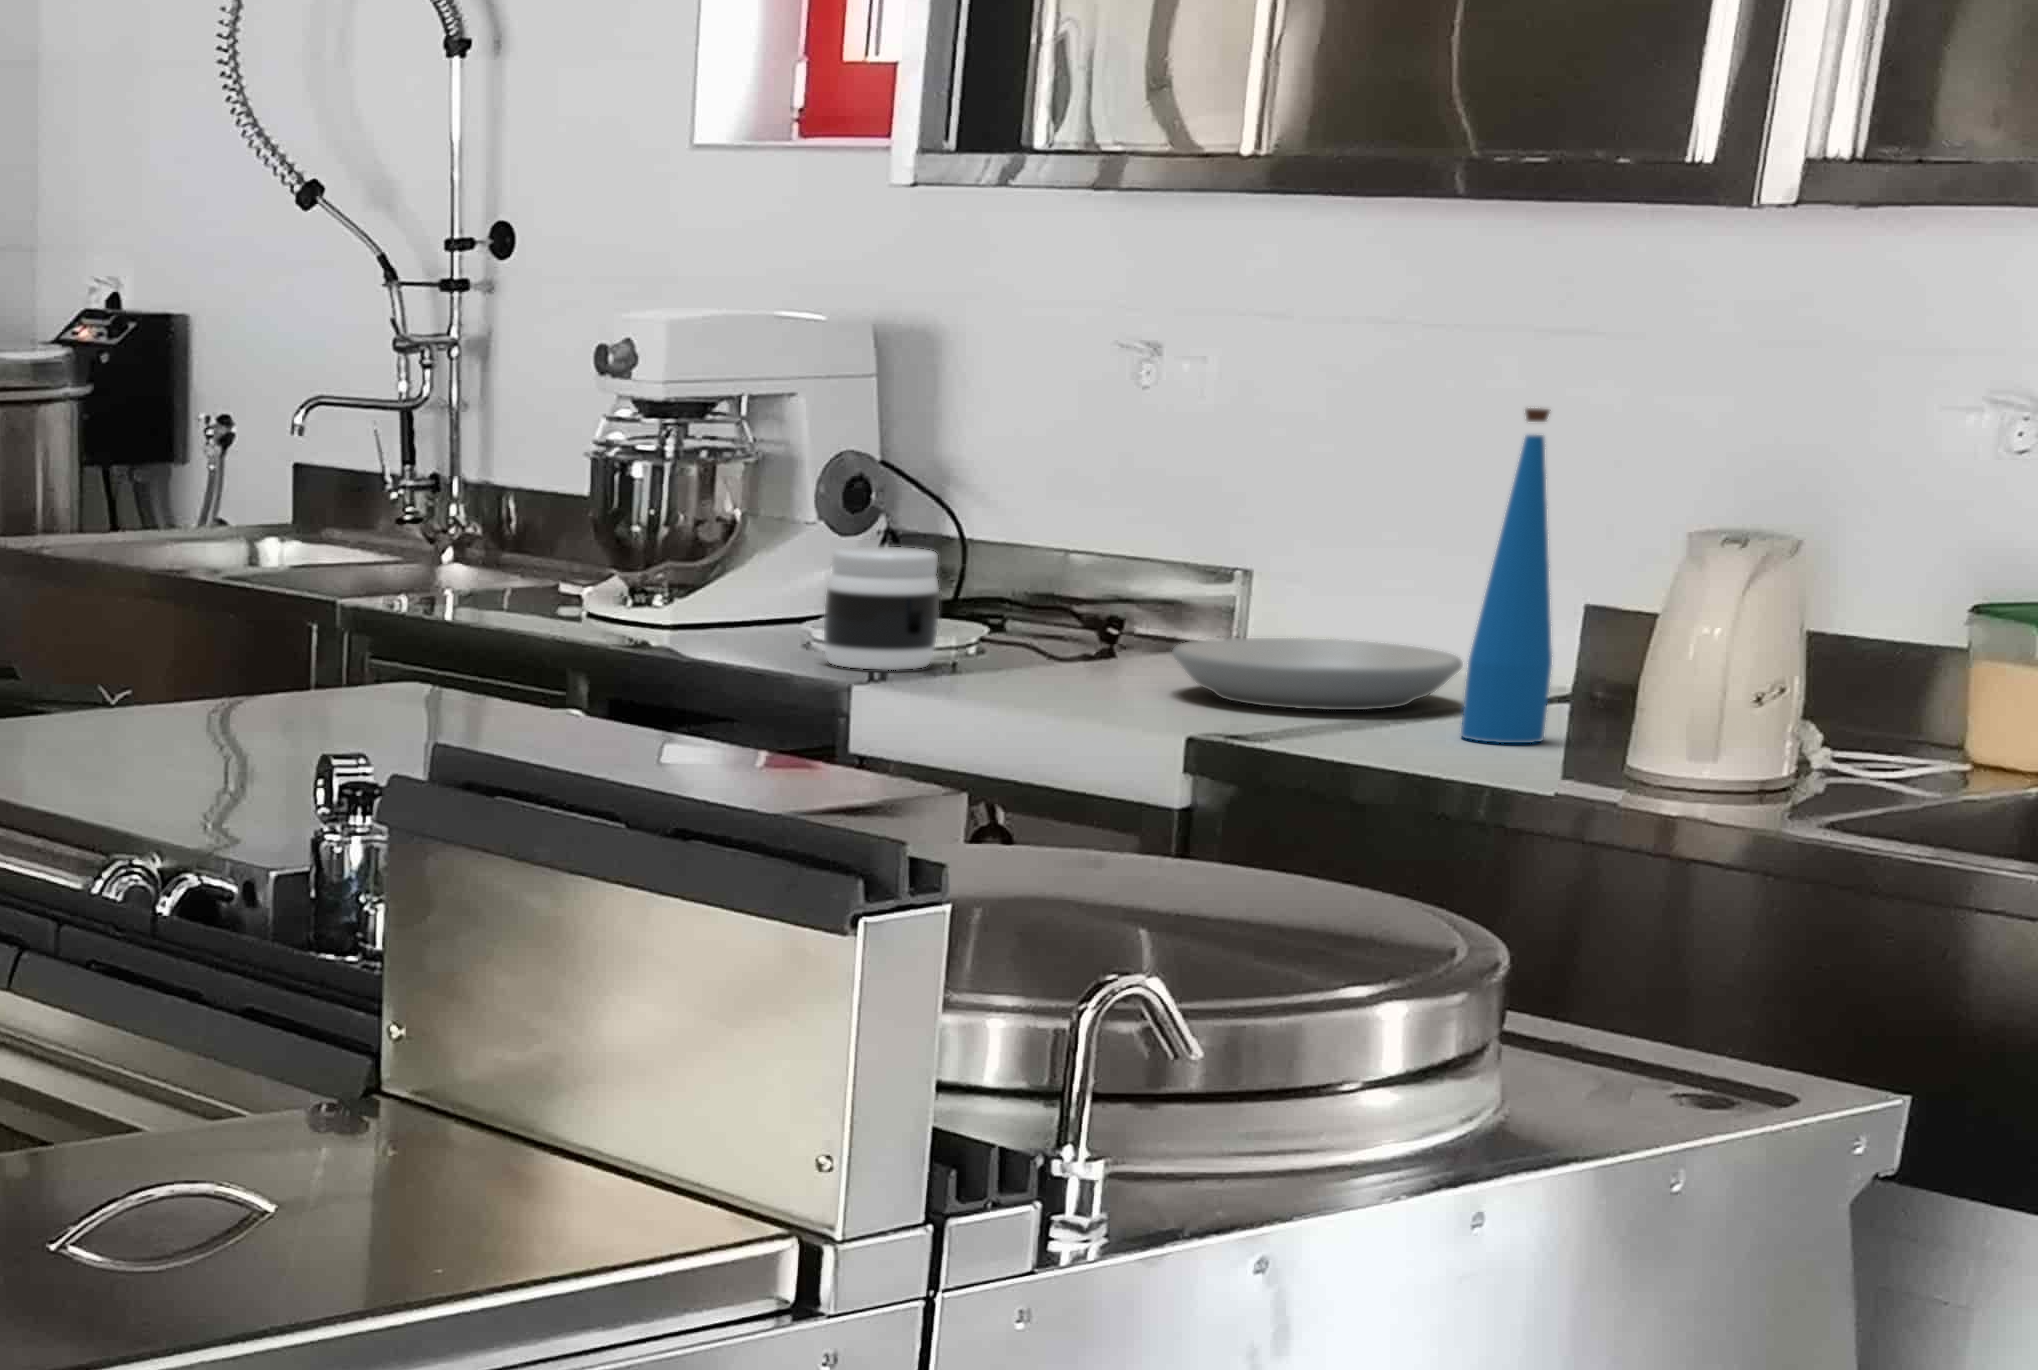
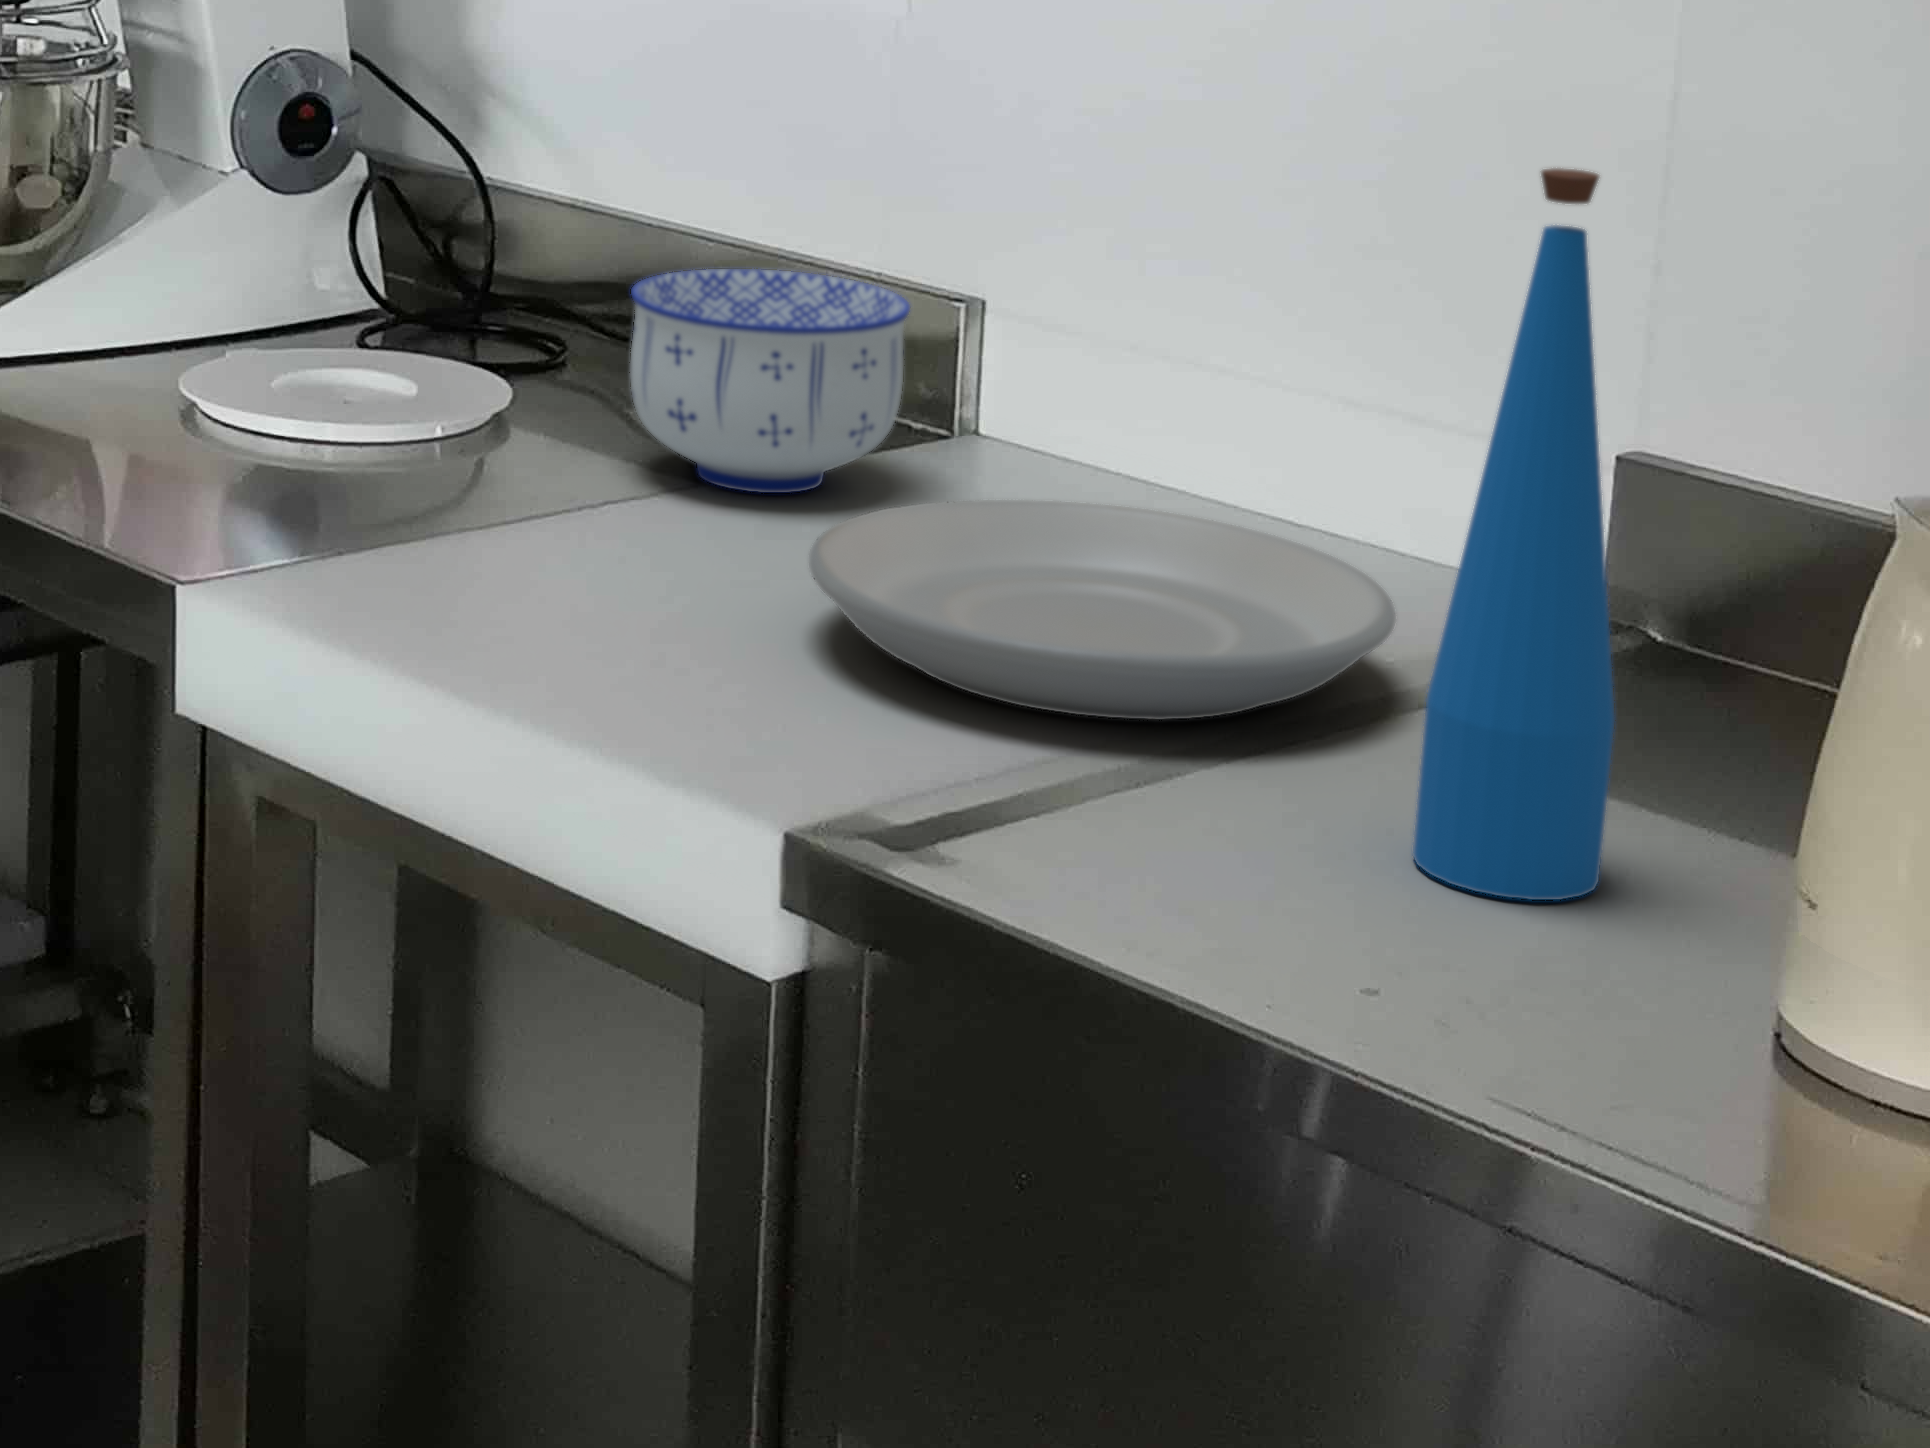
jar: present [824,547,939,670] -> none [174,285,382,533]
bowl: none [1063,549,1217,661] -> present [630,269,910,493]

